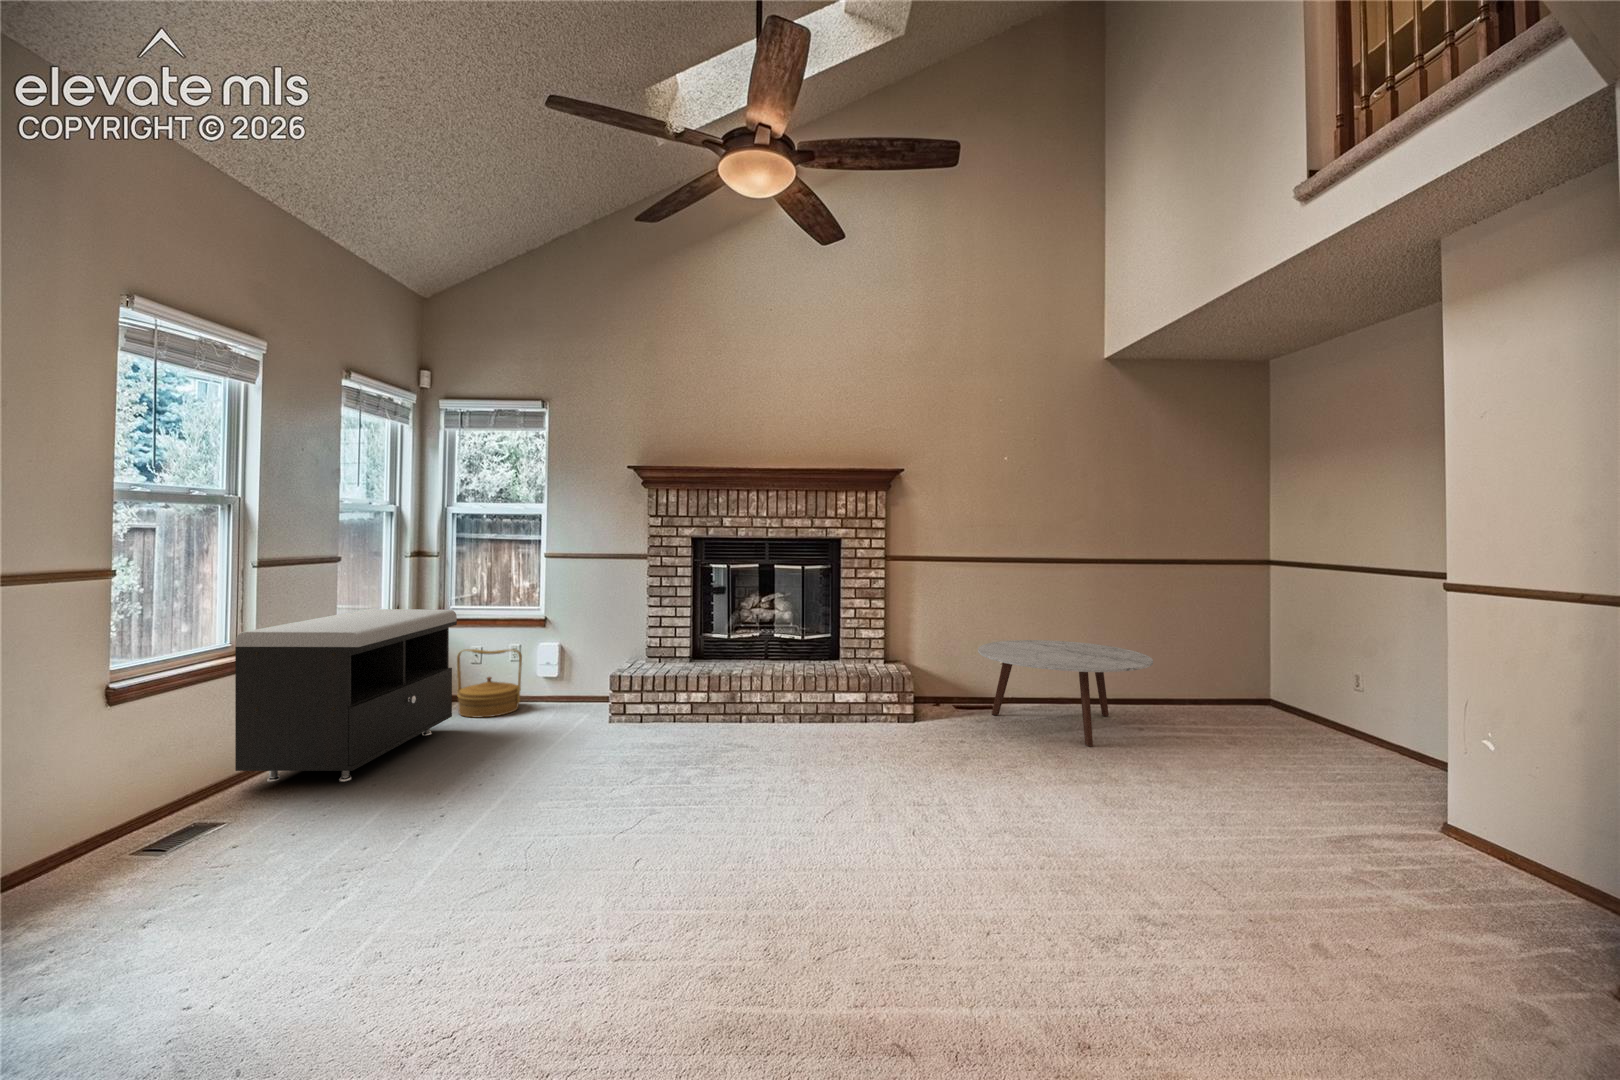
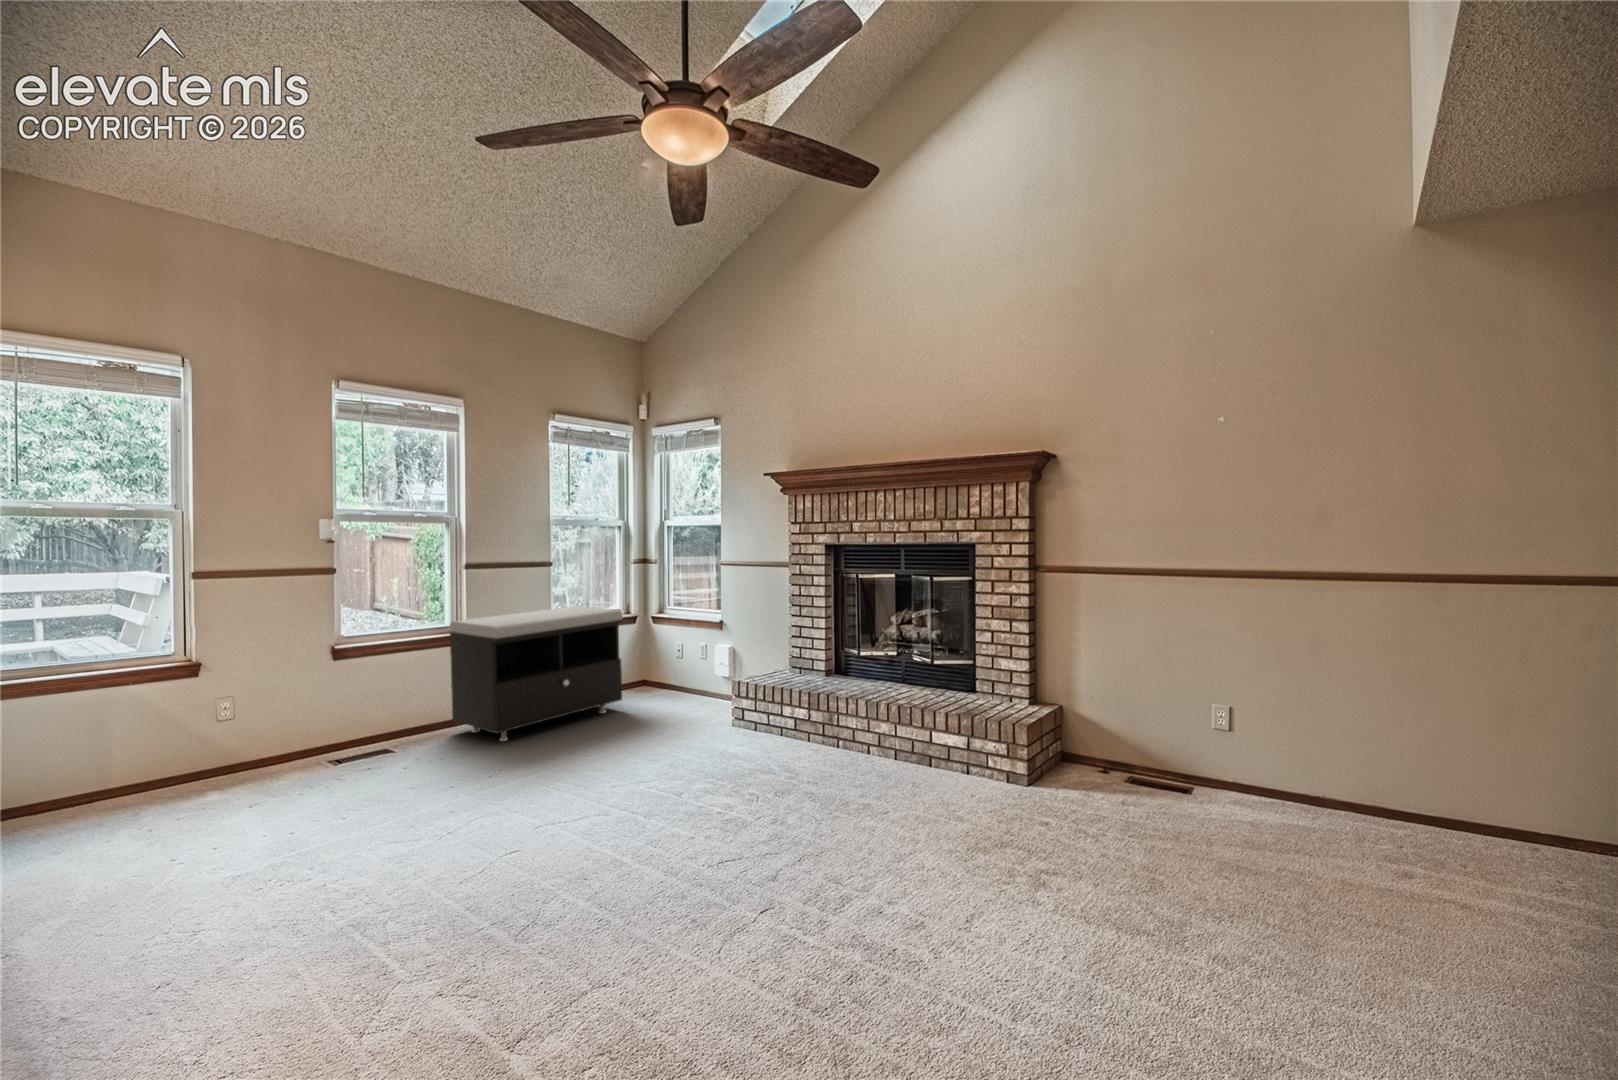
coffee table: present [978,640,1153,746] -> none [1113,693,1433,888]
woven basket: present [457,649,522,718] -> none [646,643,697,704]

